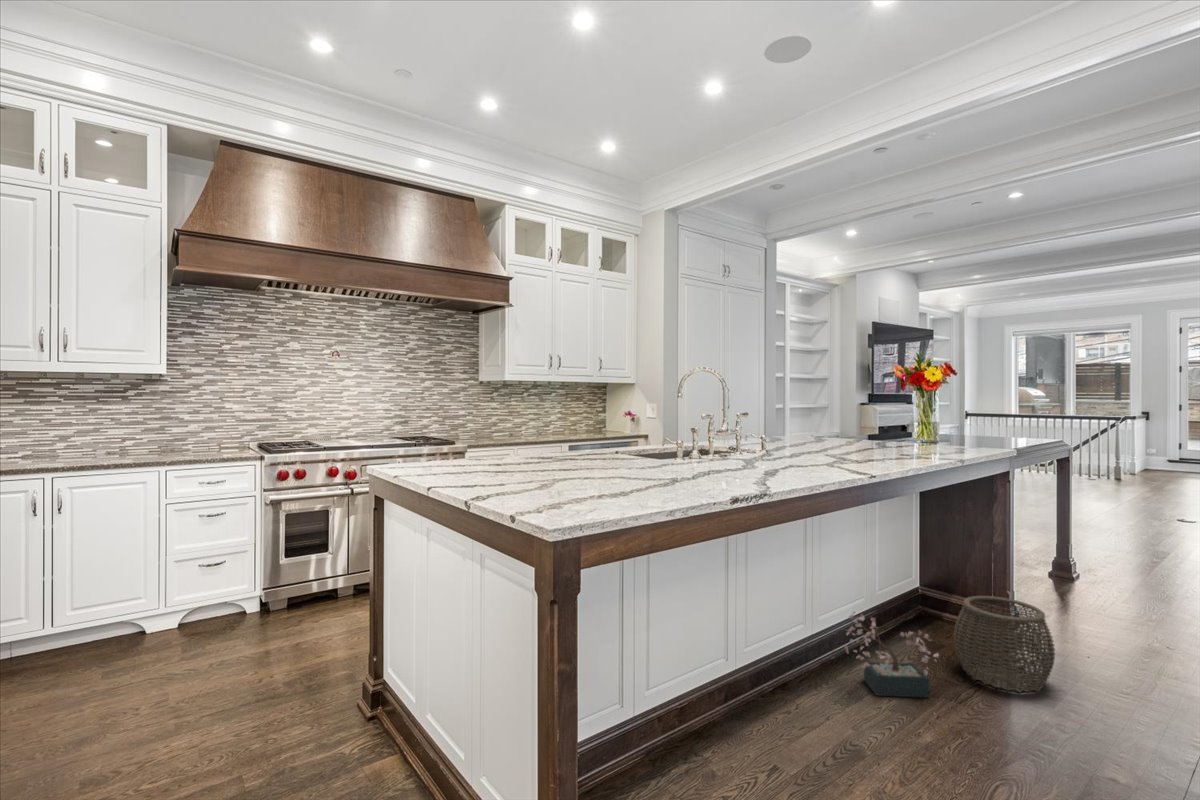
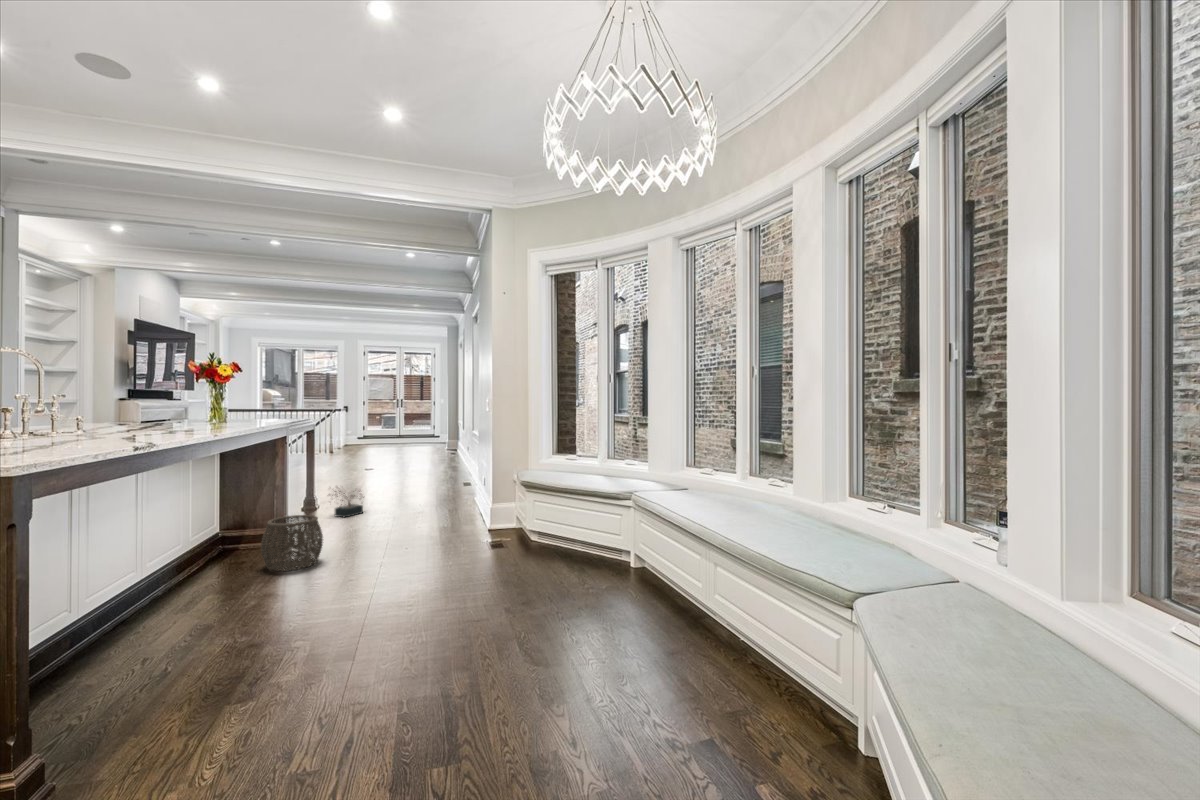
decorative plant: present [845,612,939,698] -> present [329,487,364,517]

